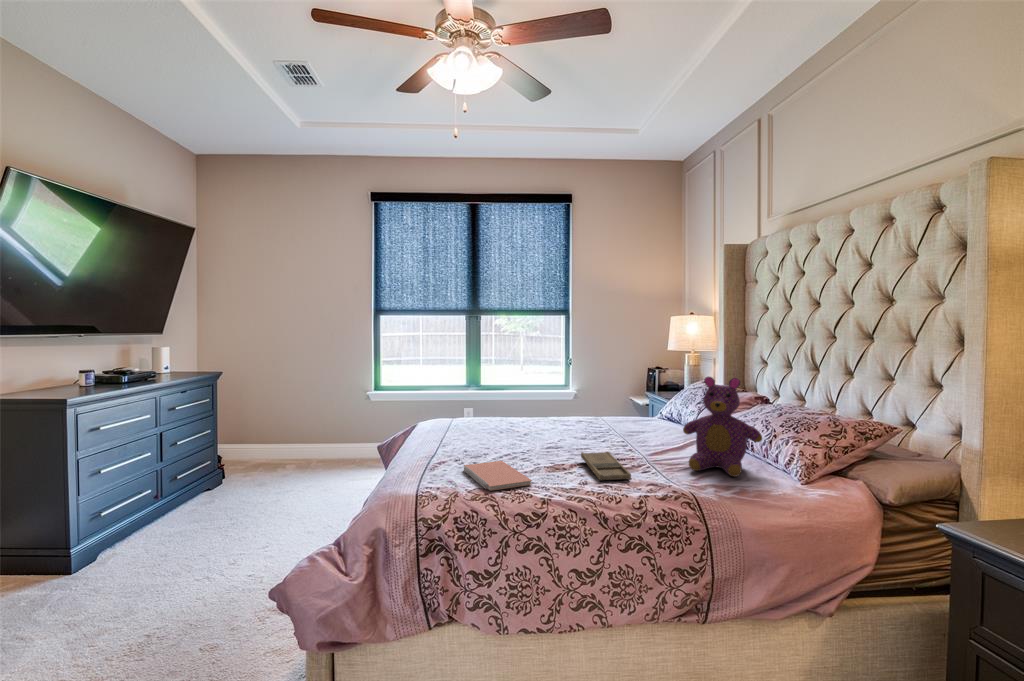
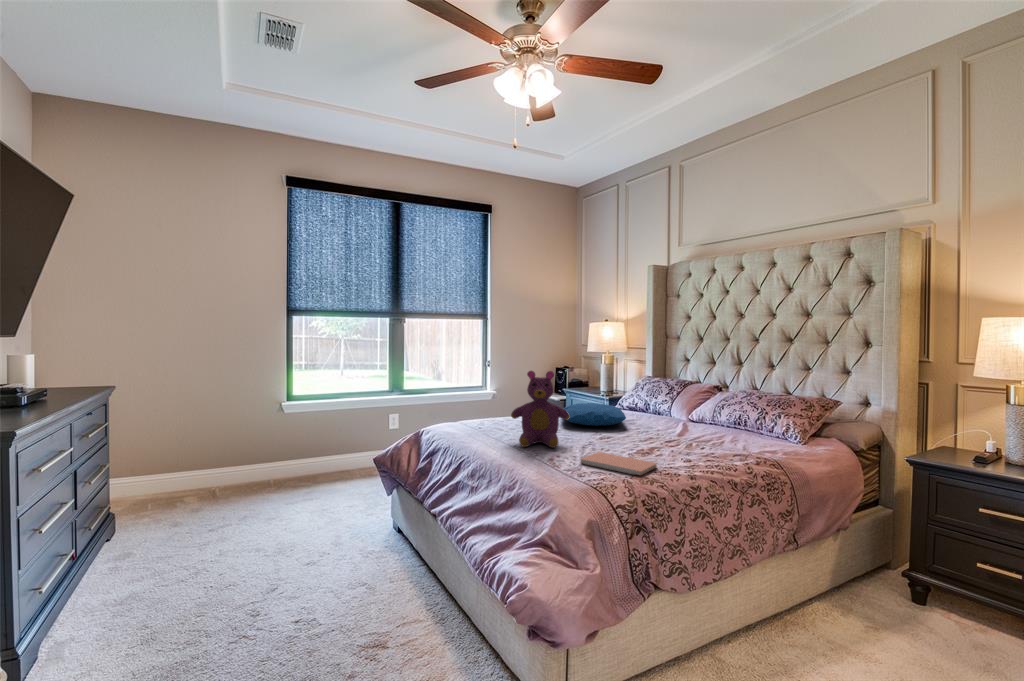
teddy bear: present [683,377,762,477] -> present [511,371,570,448]
pillow: none [541,408,624,434] -> present [563,403,626,426]
tray: present [581,452,631,480] -> none [647,436,710,457]

